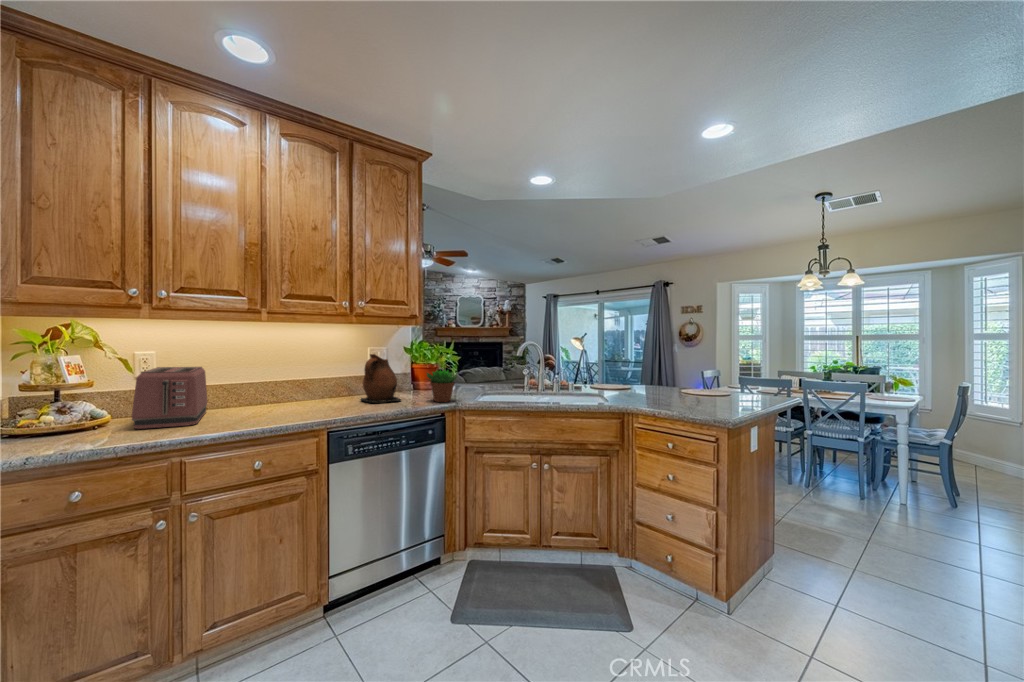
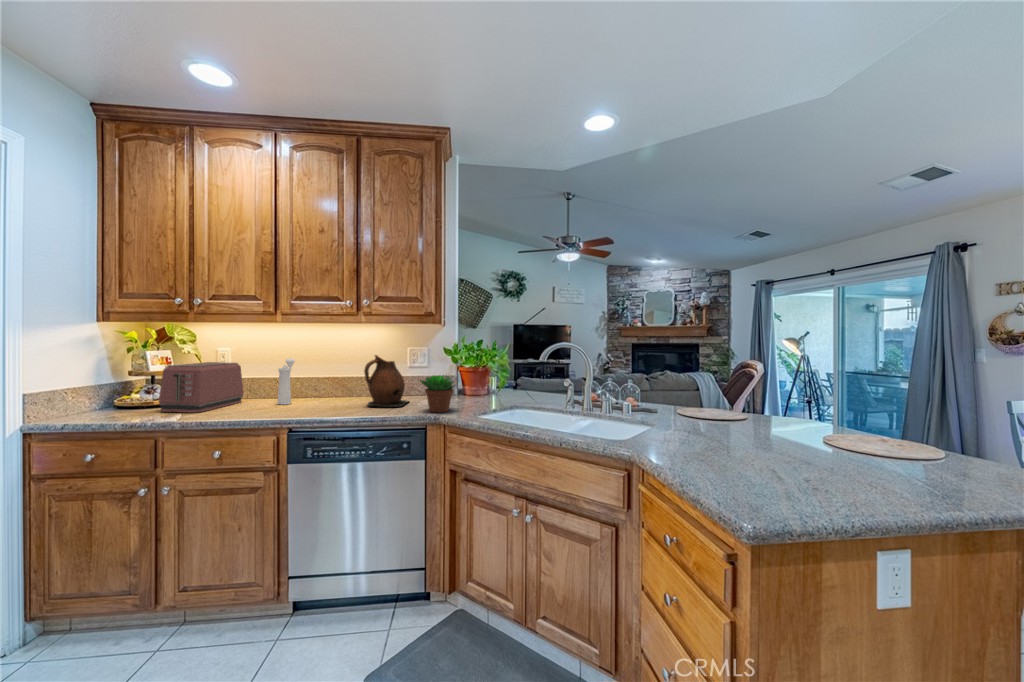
pepper mill: none [256,360,276,410] -> present [278,359,295,405]

